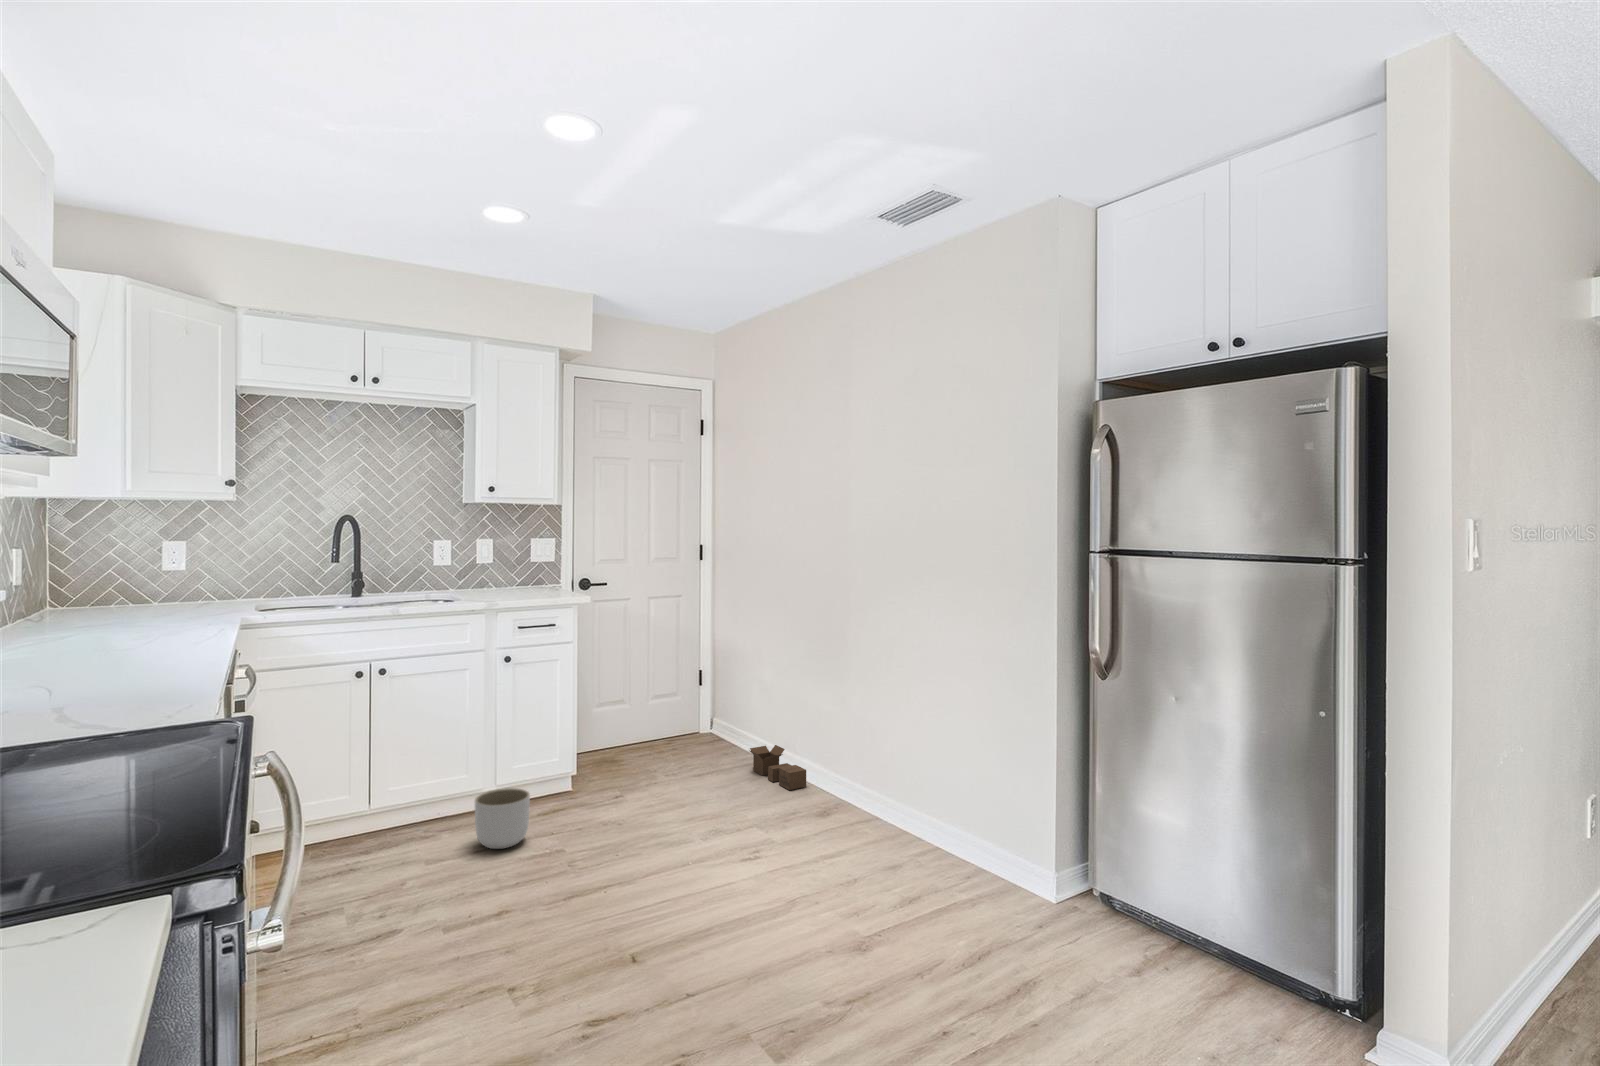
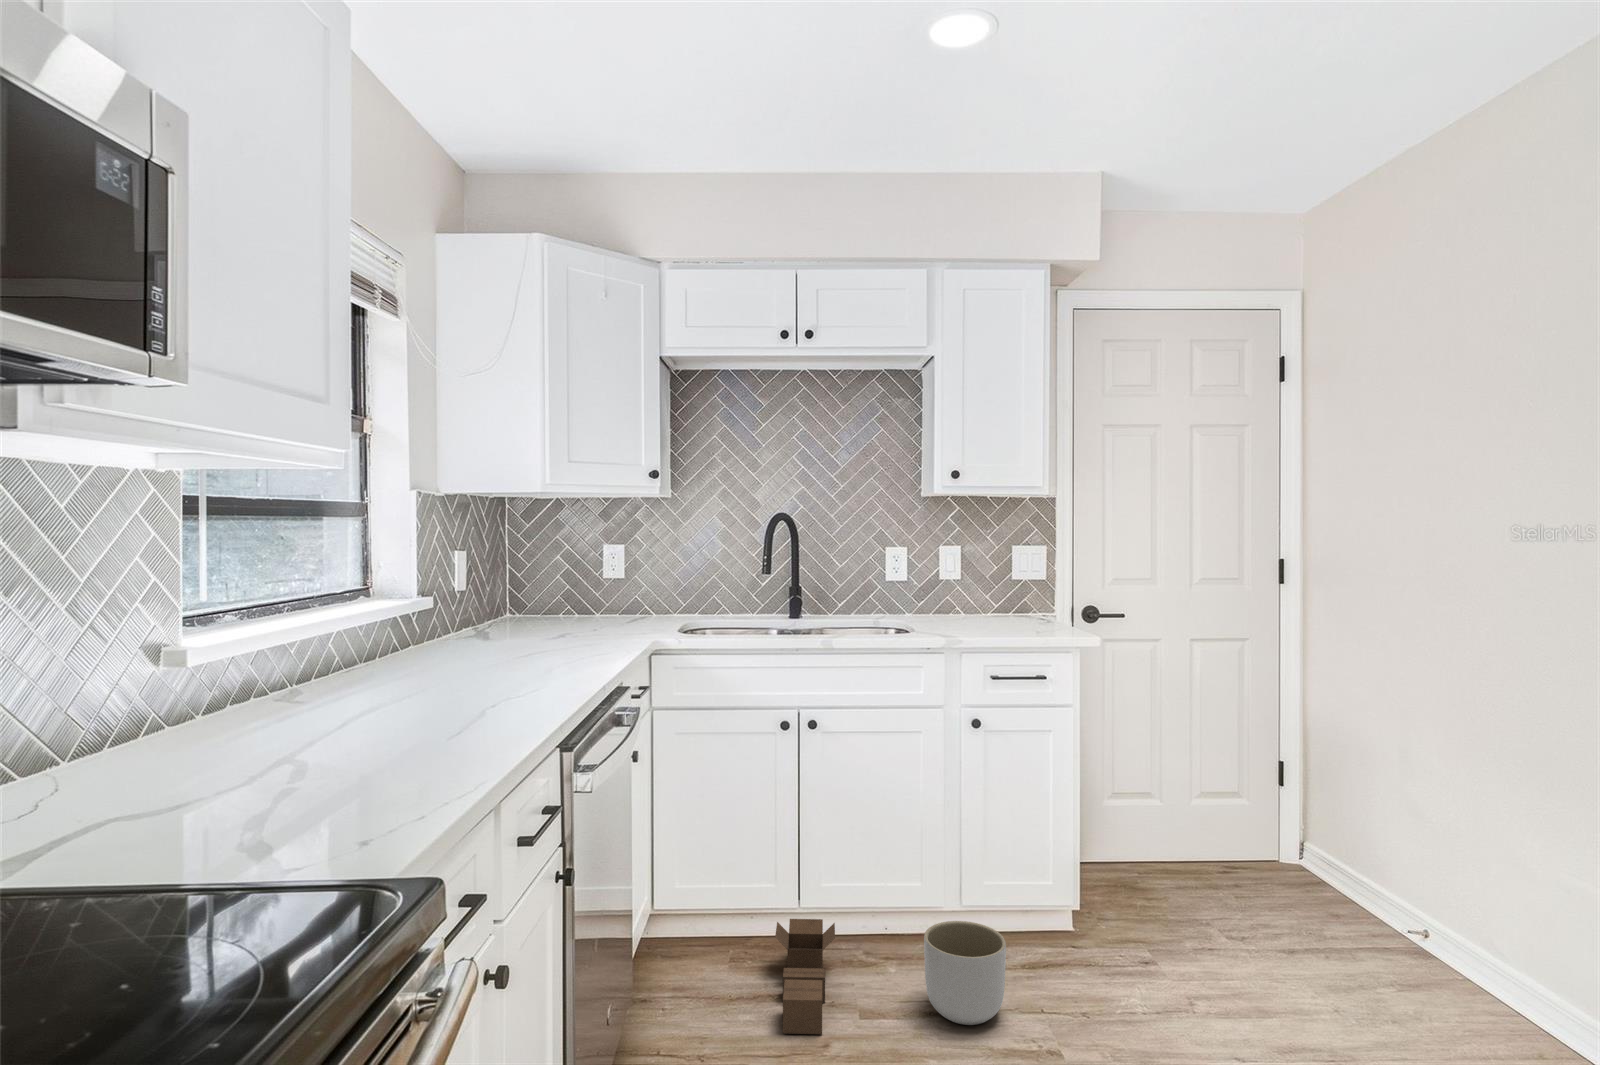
cardboard box: present [749,745,806,790] -> present [775,919,835,1034]

